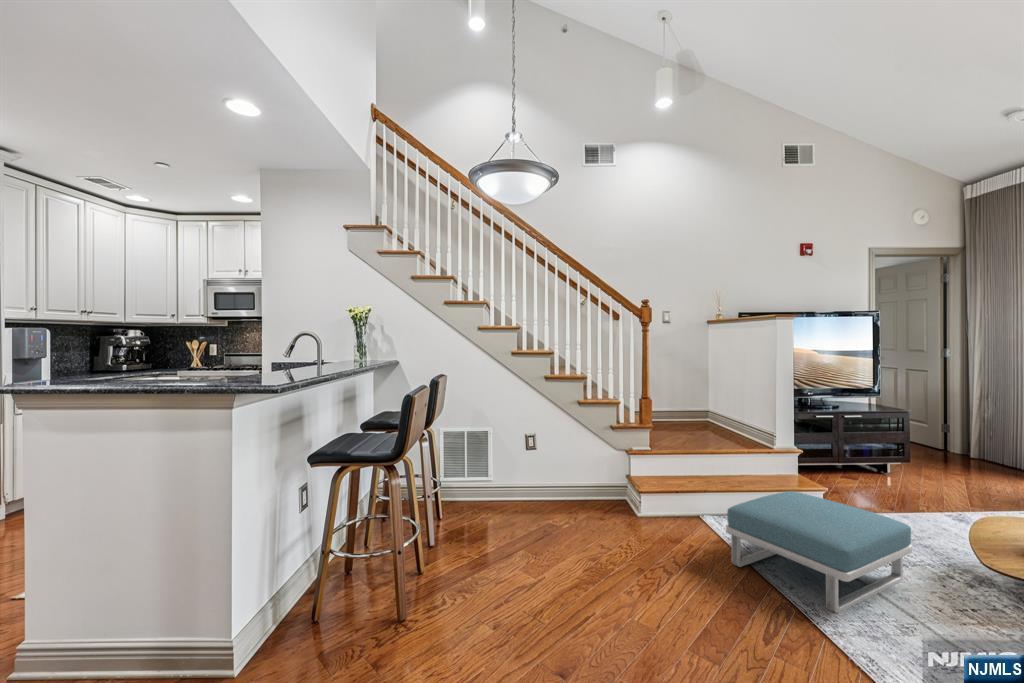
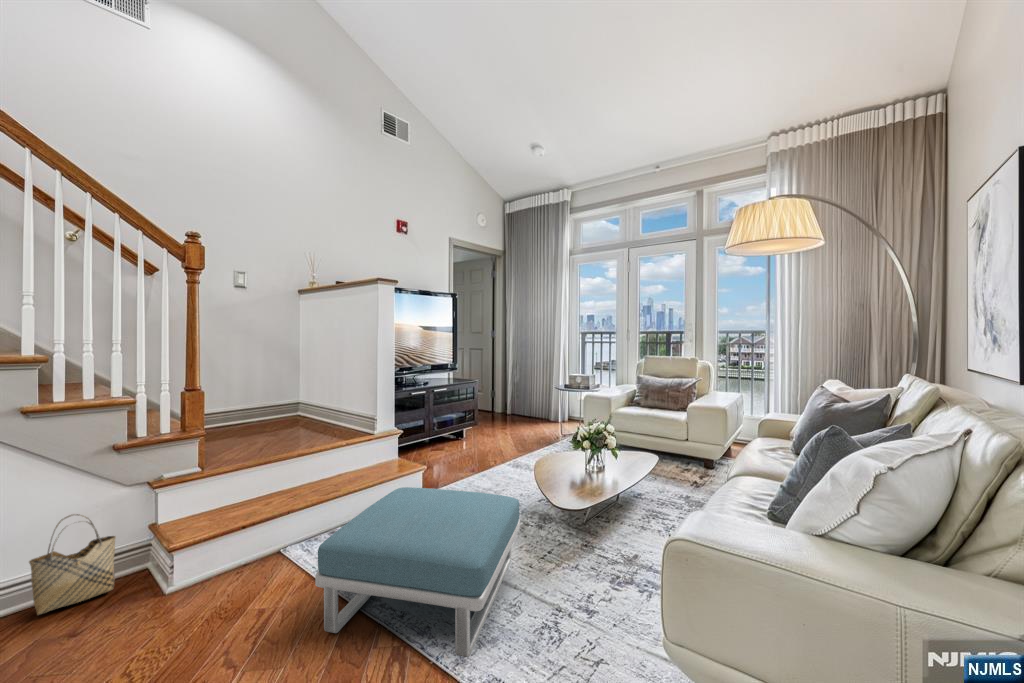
woven basket: none [581,460,613,507] -> present [29,514,116,615]

